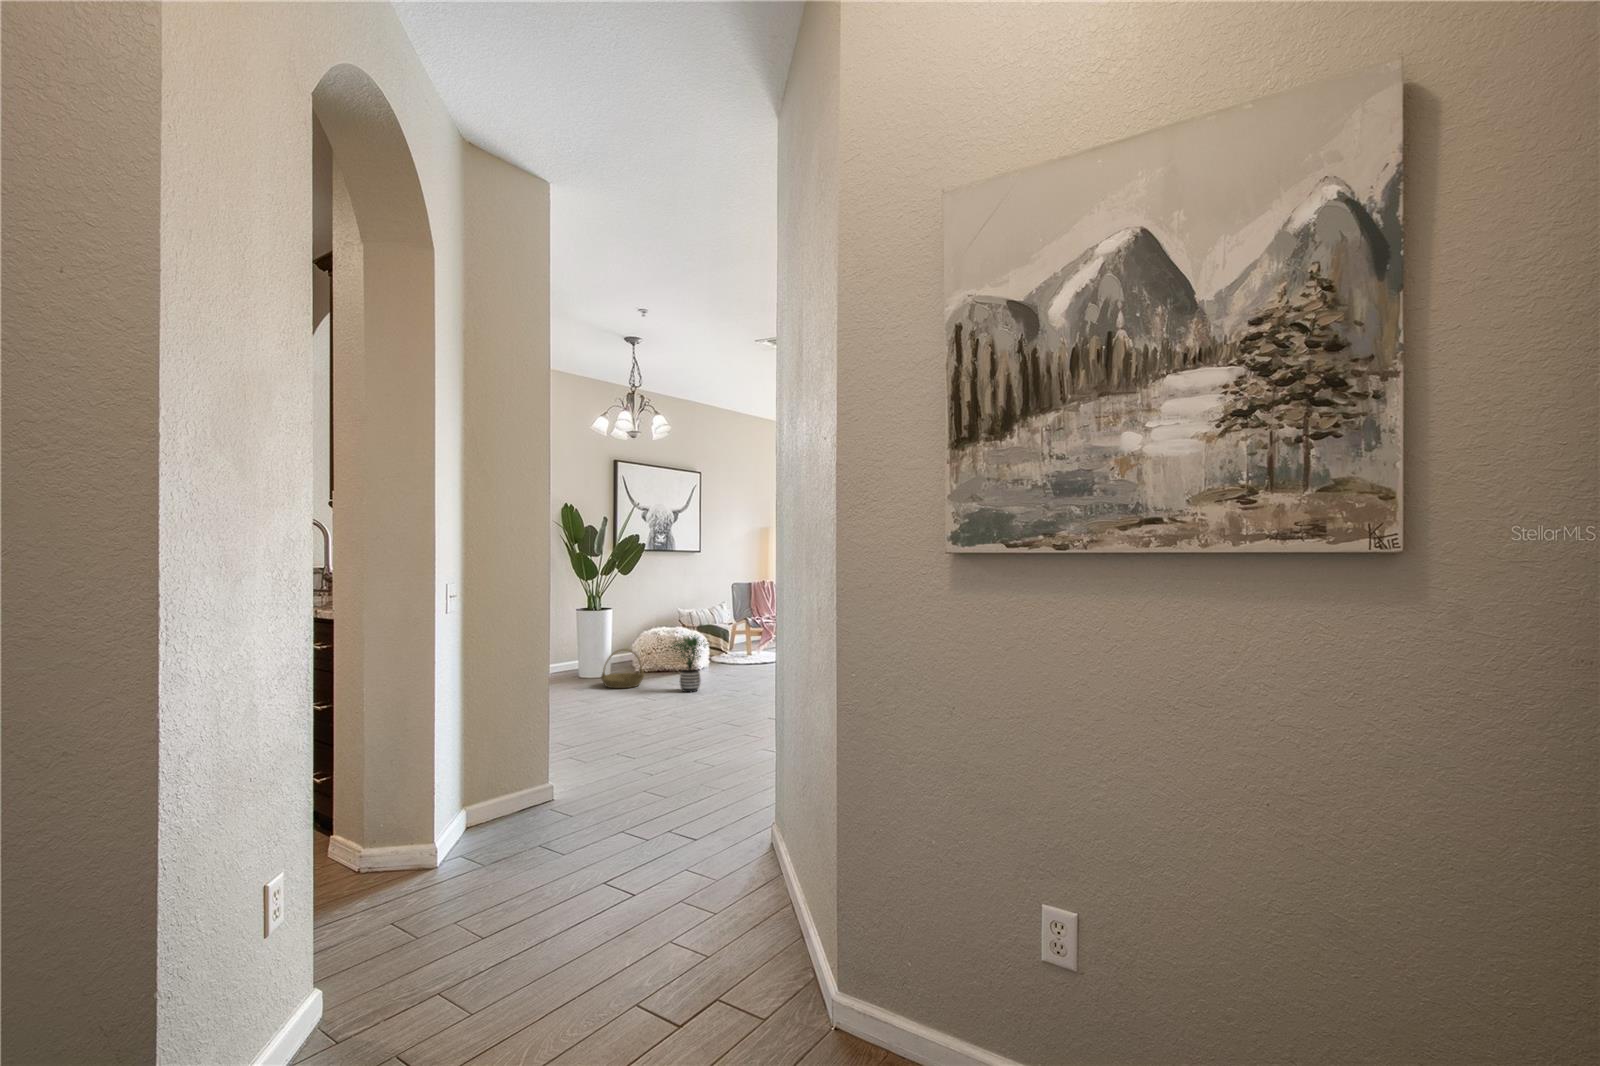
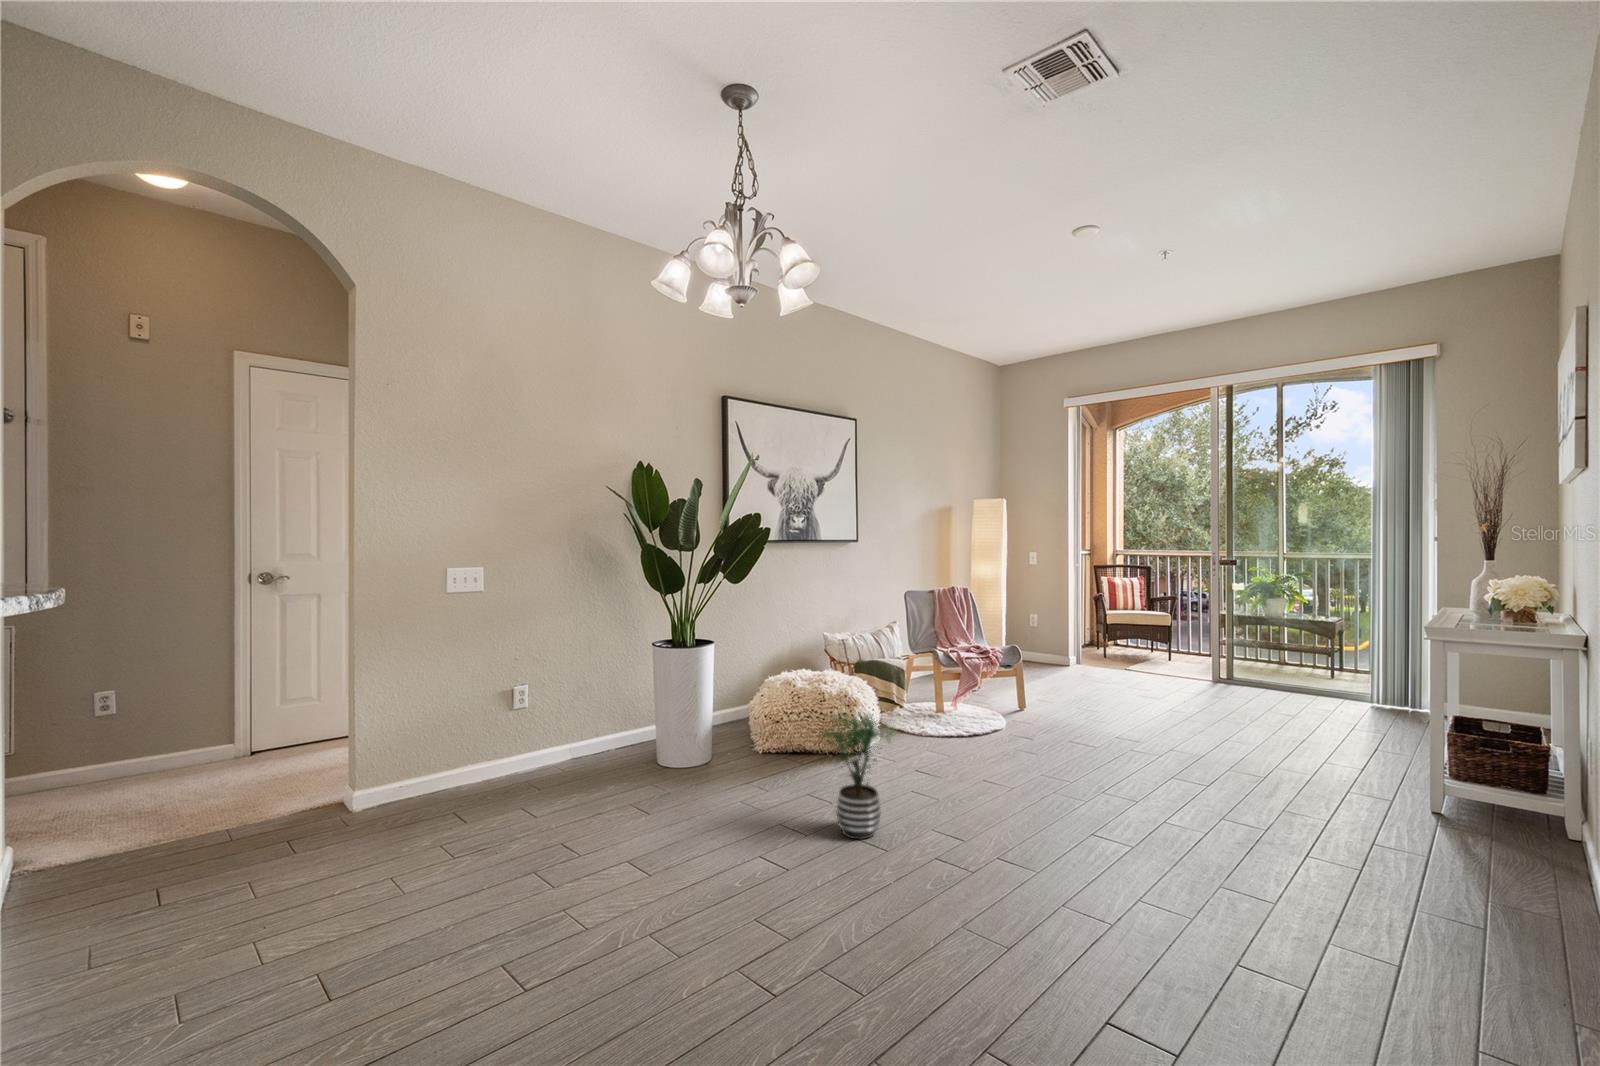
basket: present [601,649,644,688] -> none [682,729,766,813]

